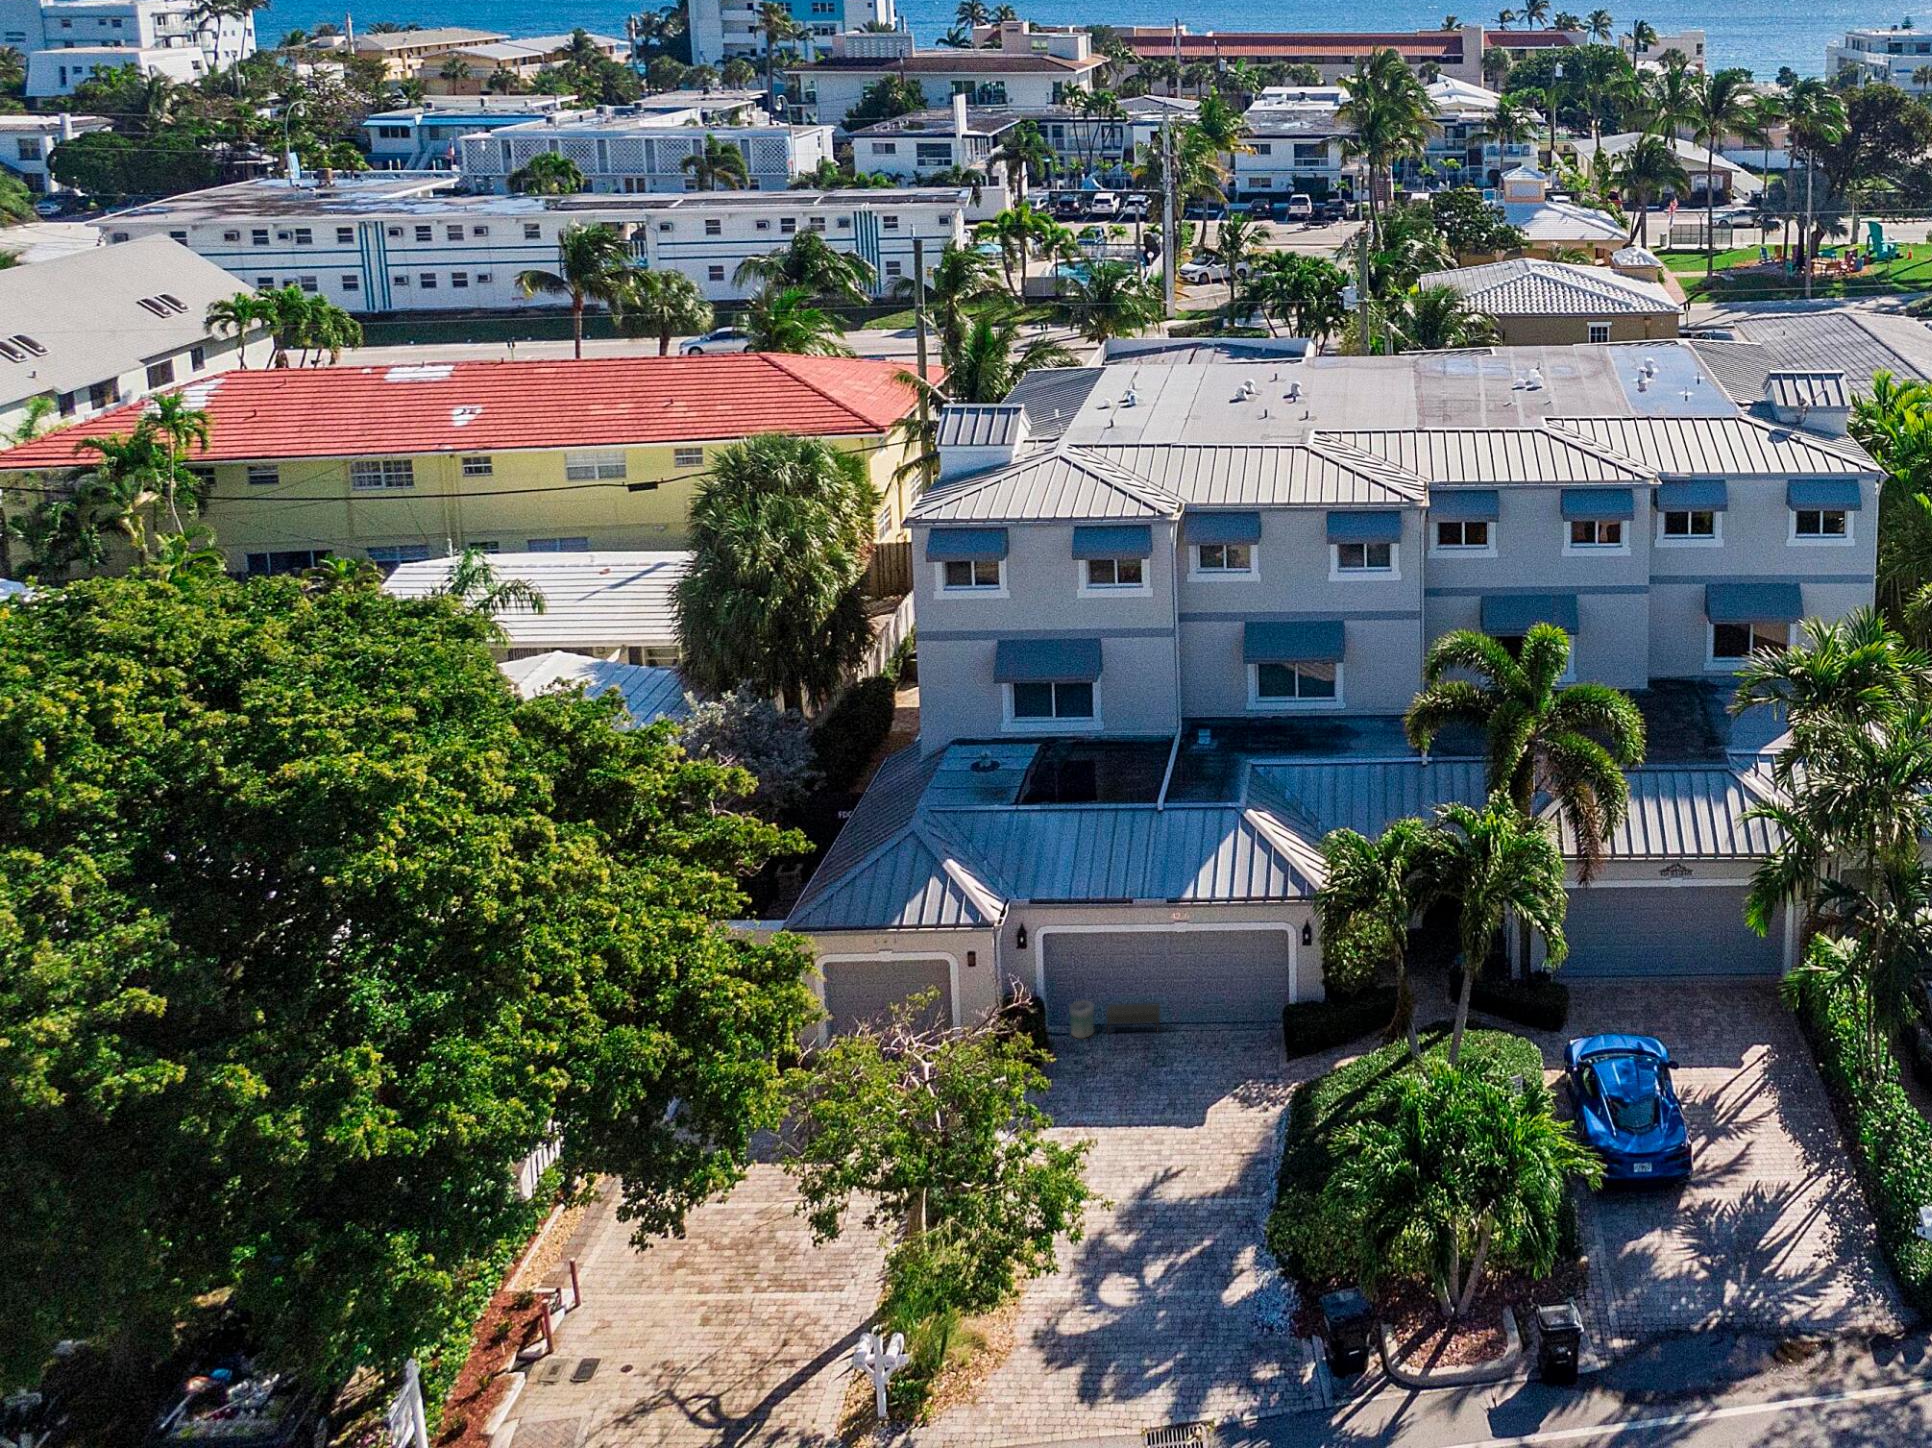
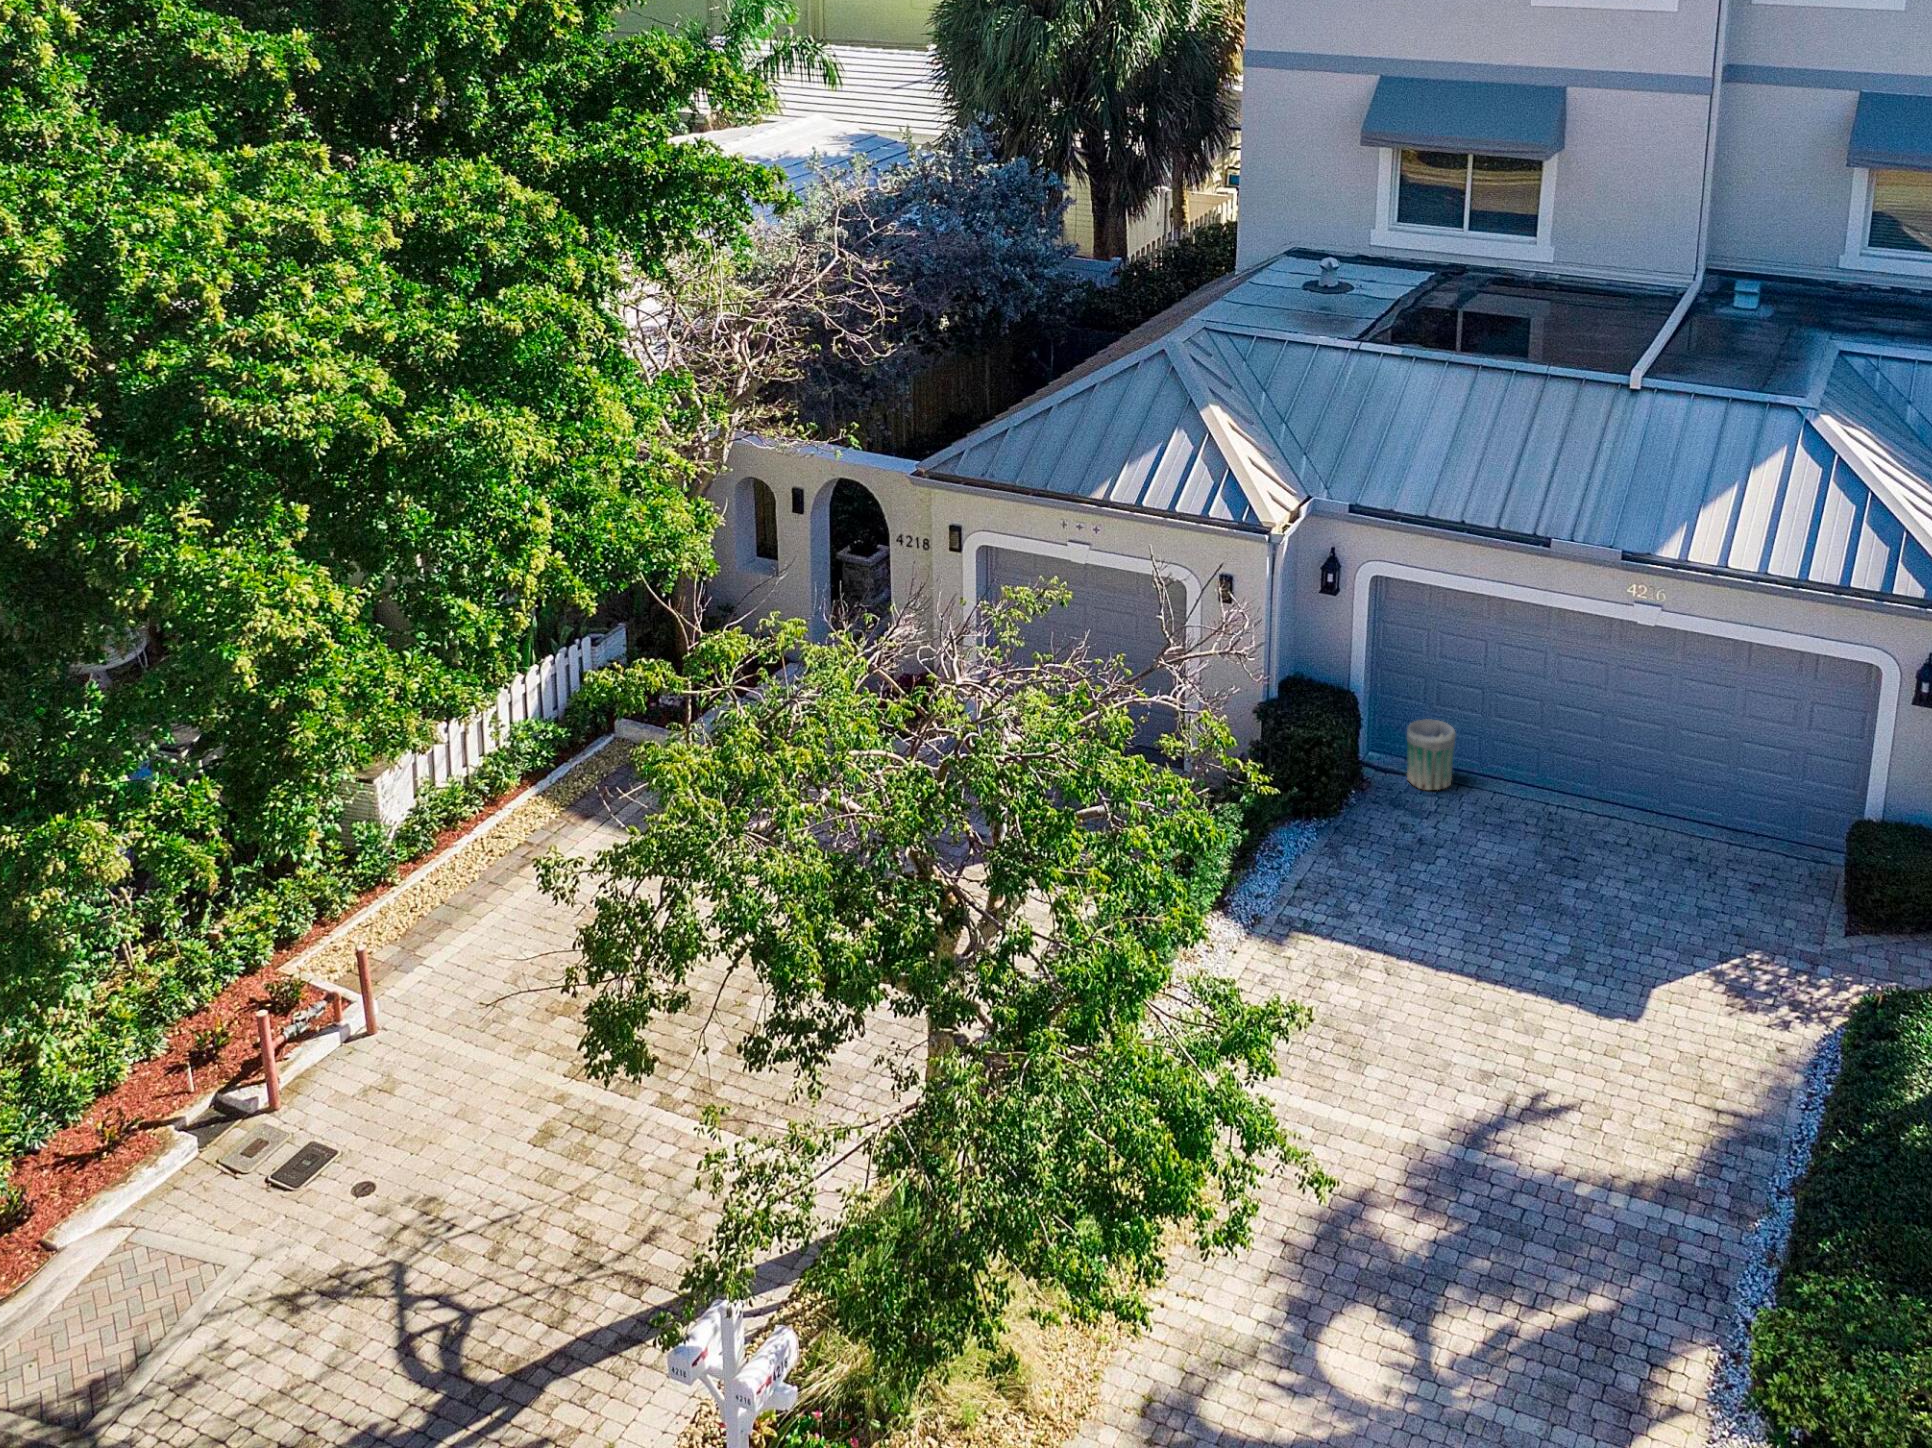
bench: present [1106,1003,1160,1032] -> none [1477,740,1590,815]

